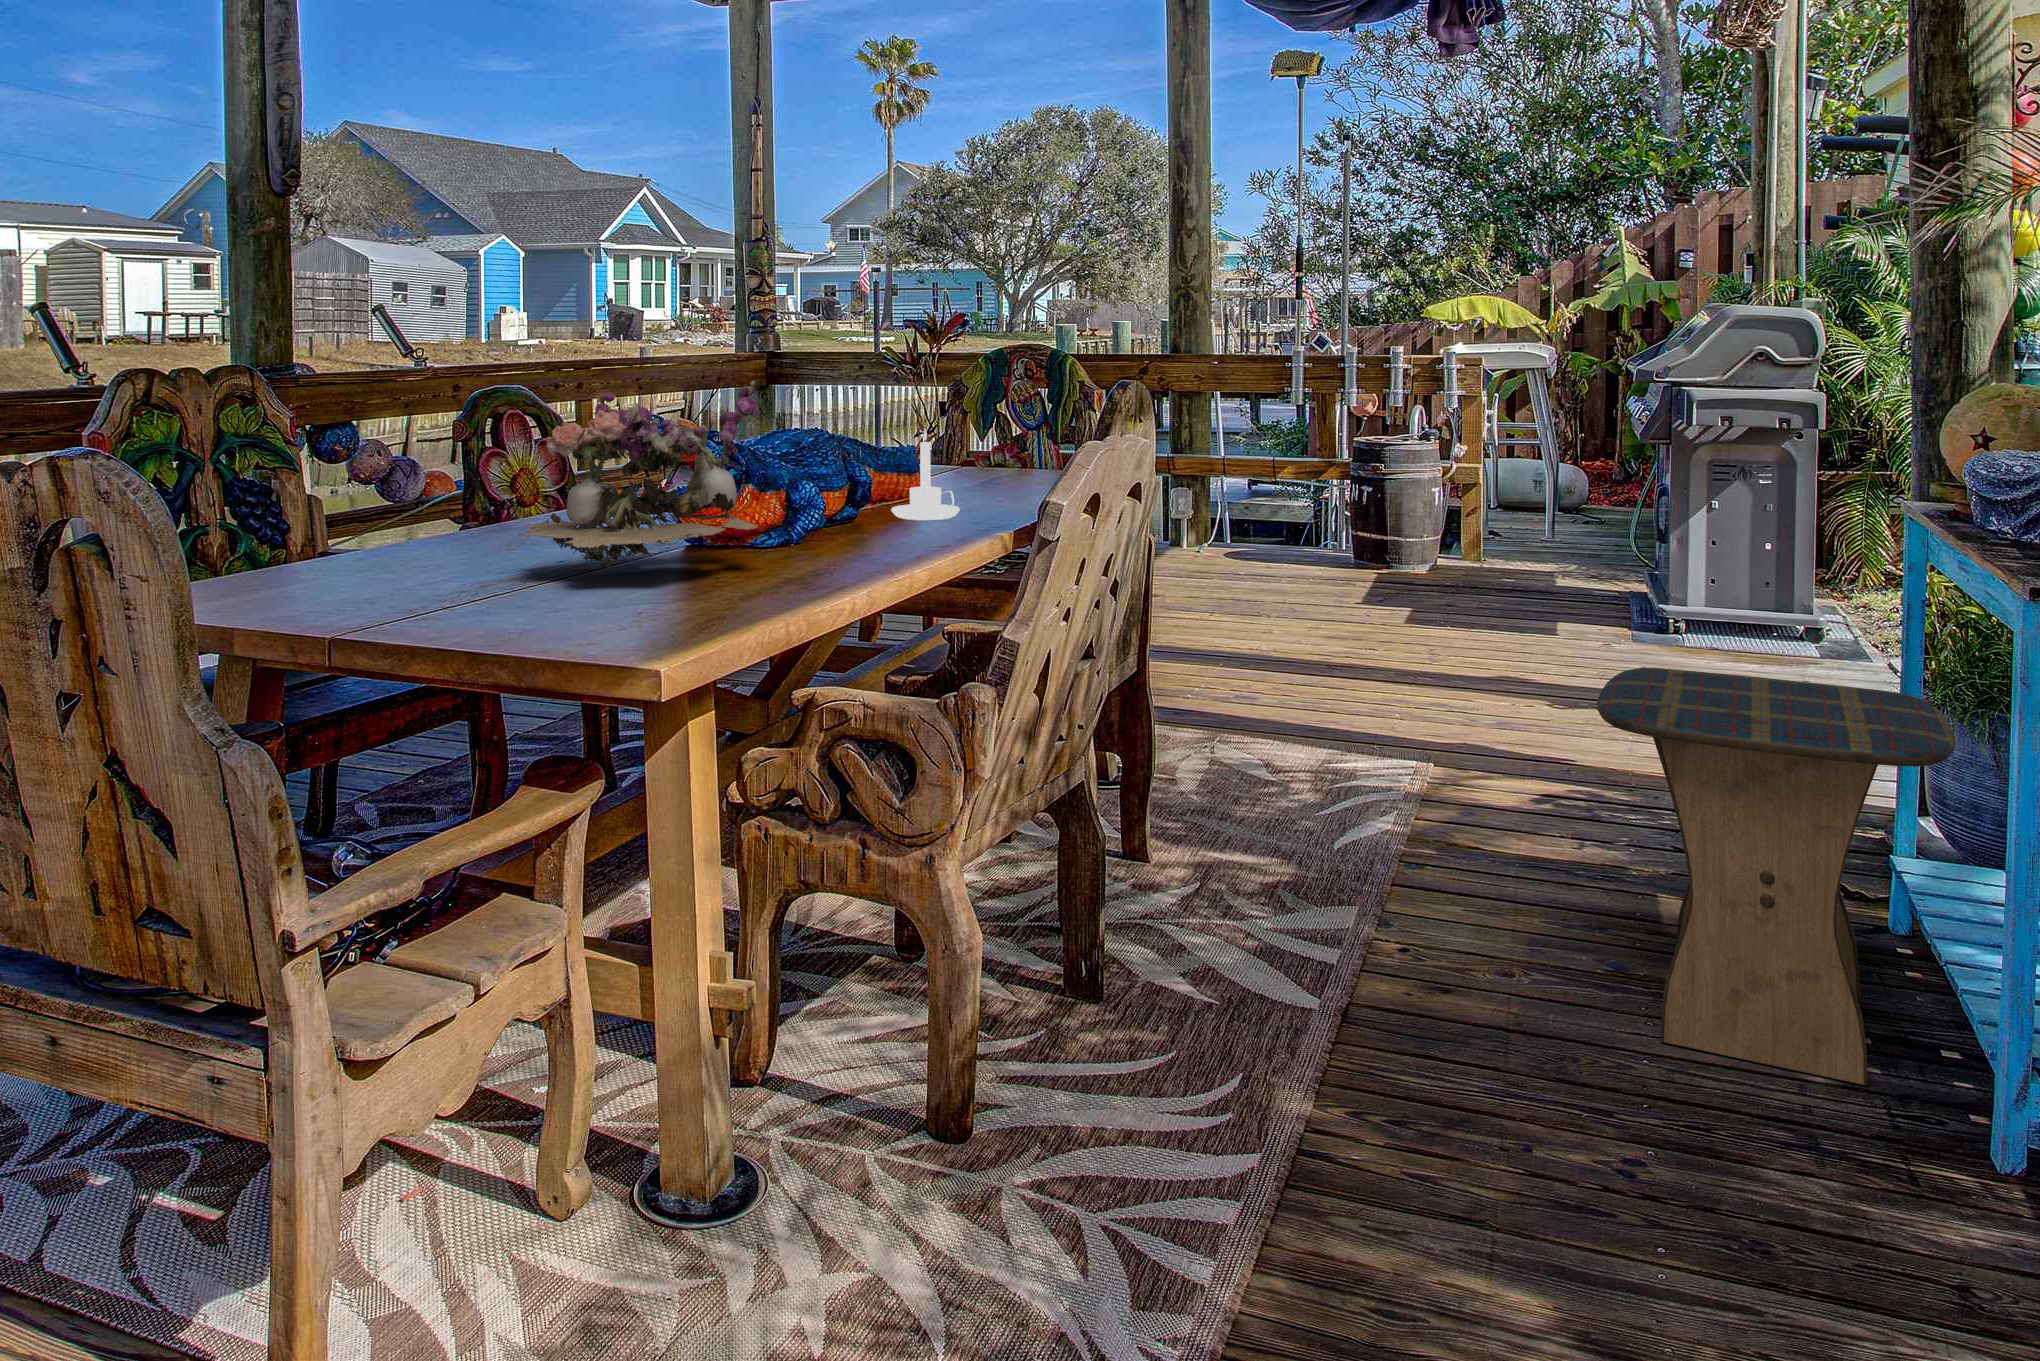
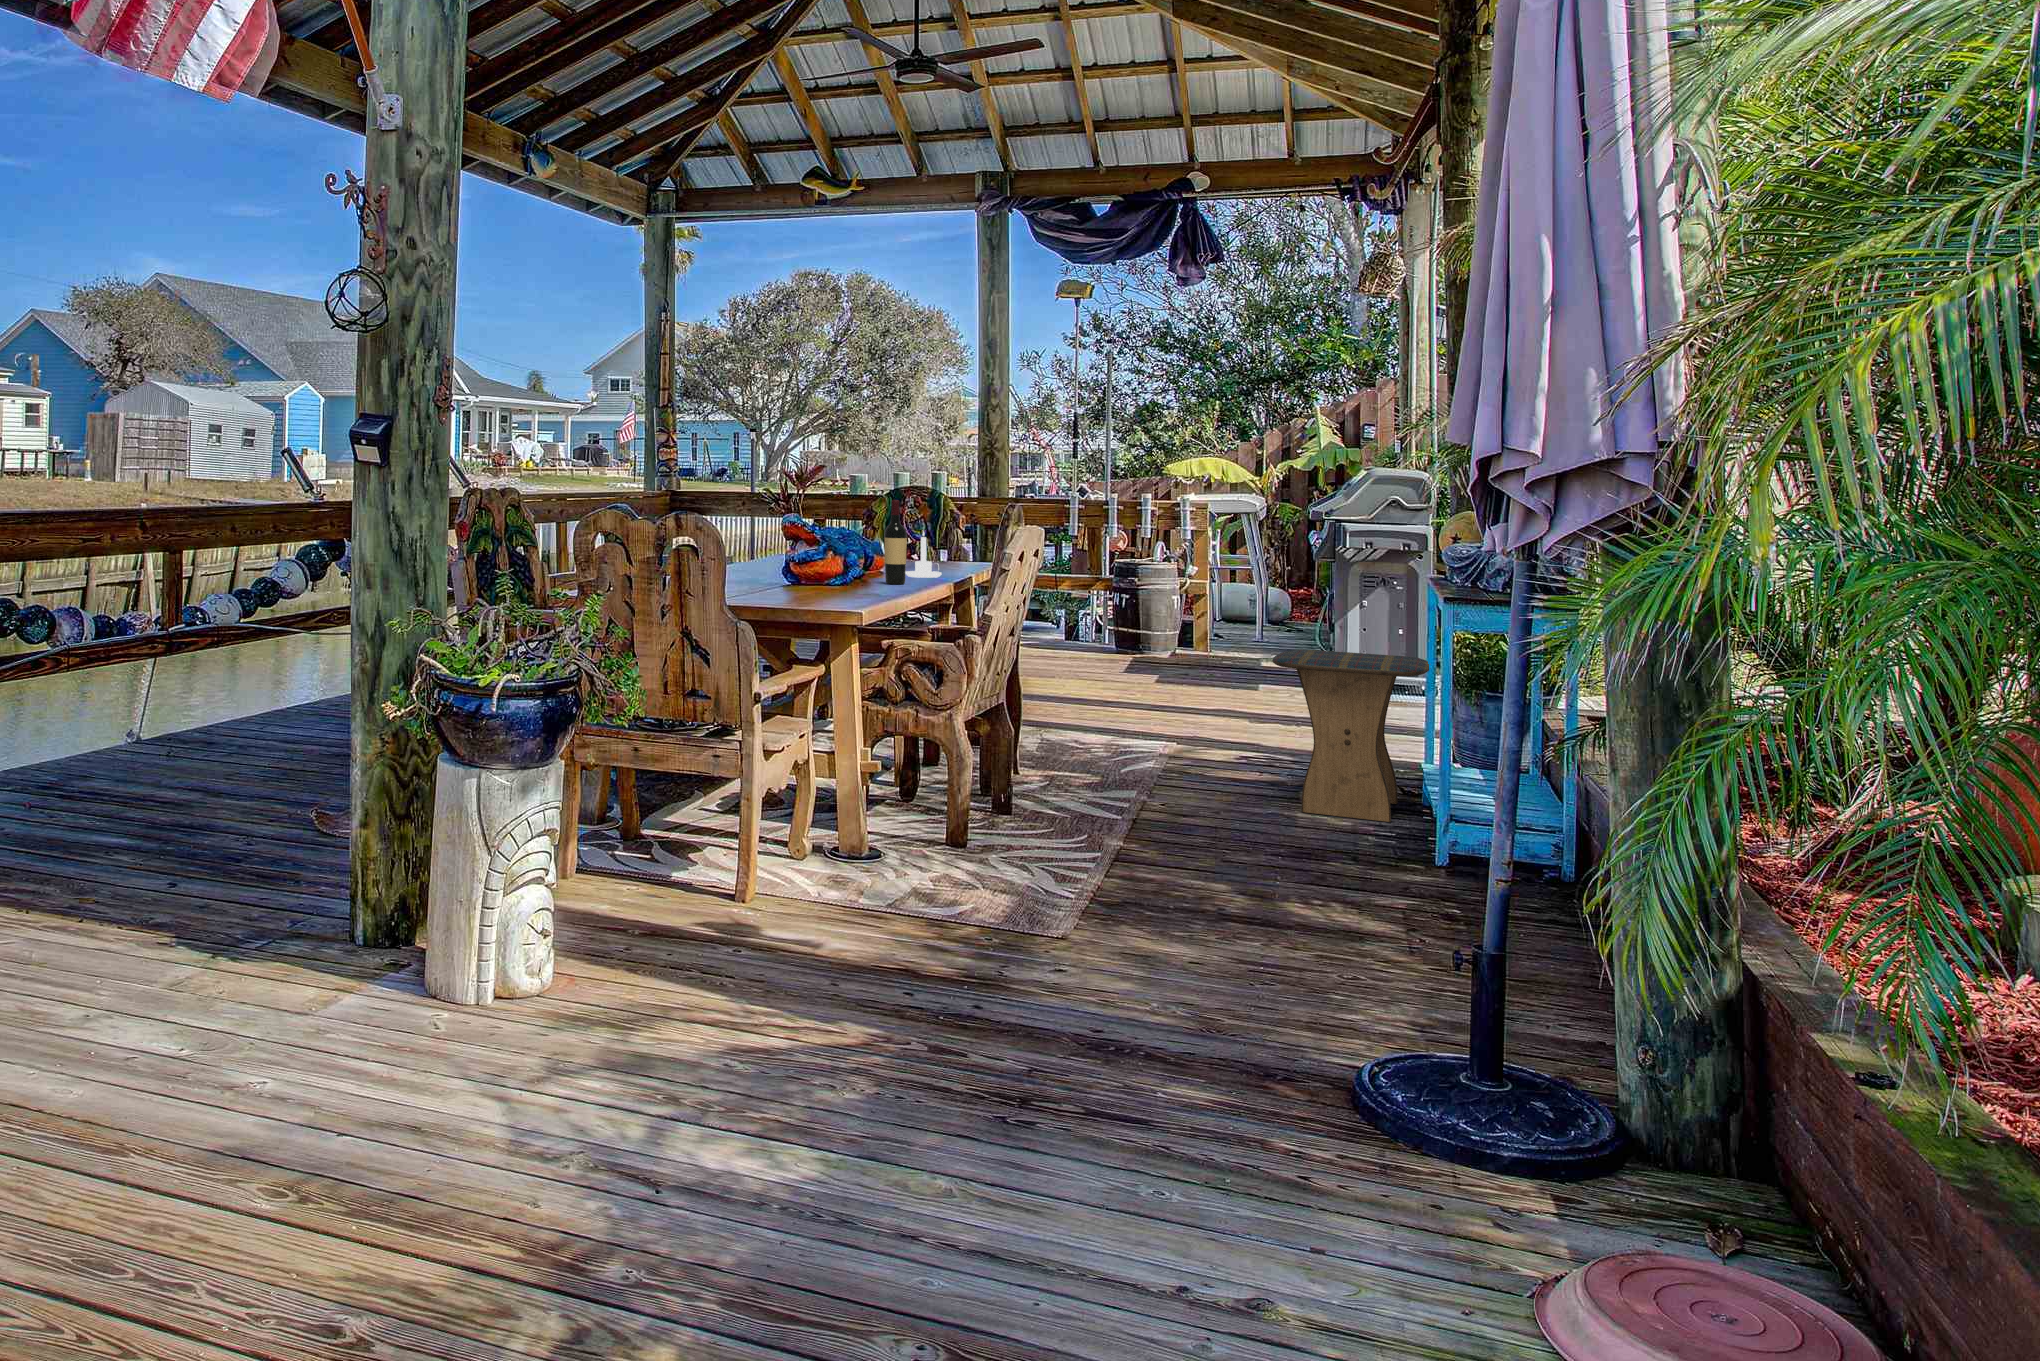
wine bottle: none [813,376,857,545] -> present [884,500,907,584]
flower arrangement: present [519,381,759,571] -> none [763,500,880,590]

